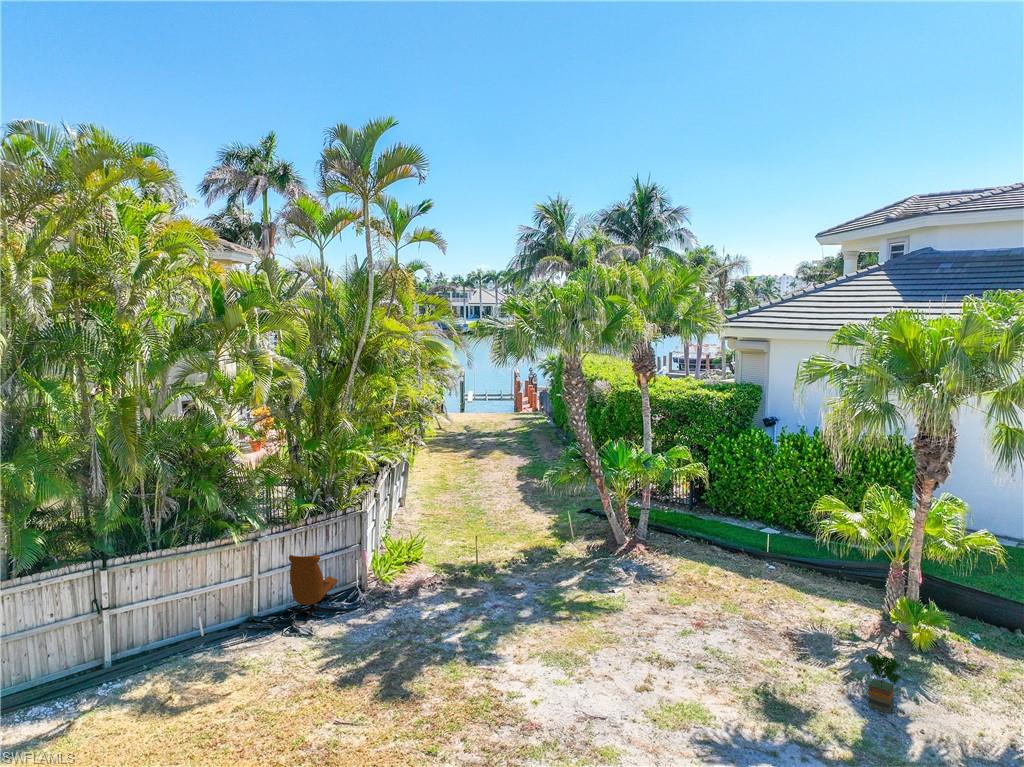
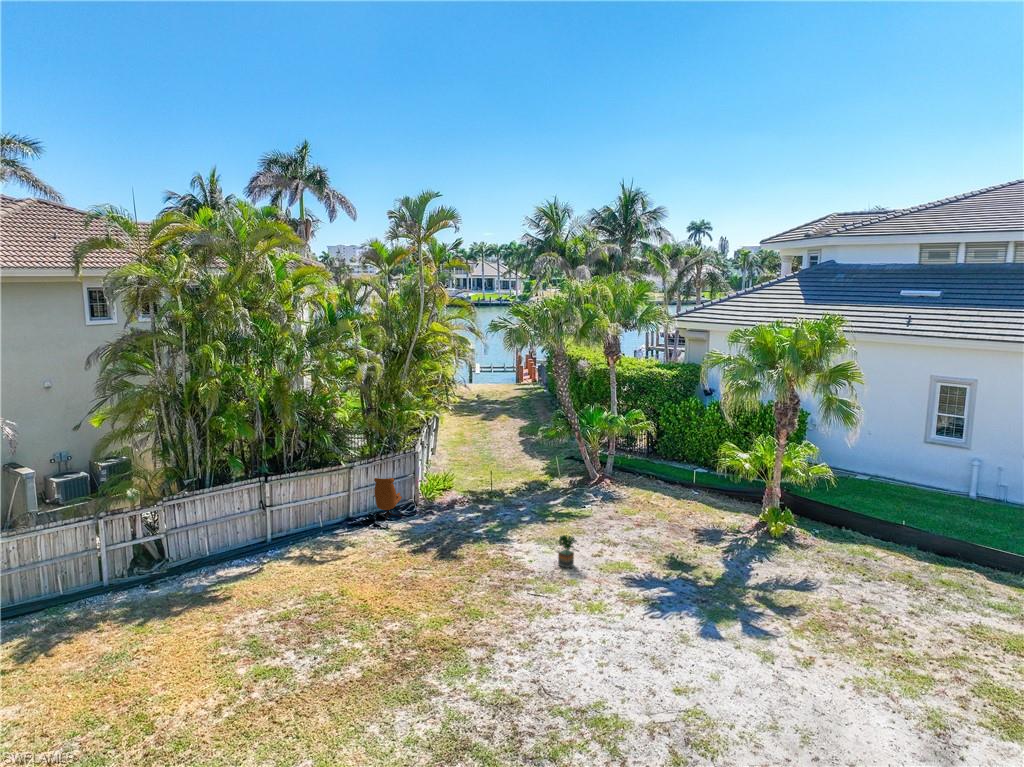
potted tree: present [865,655,902,713] -> present [558,535,577,568]

